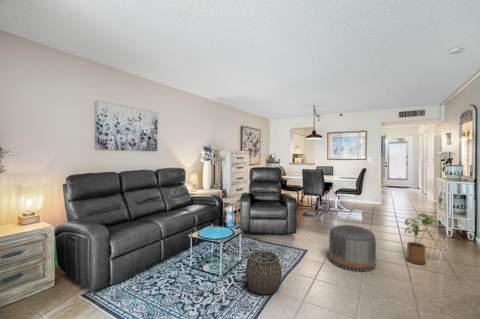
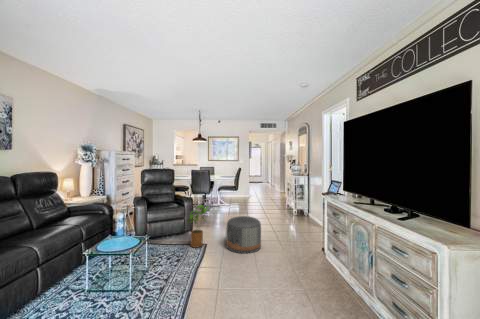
house plant: present [405,213,438,264] -> present [187,205,210,248]
woven basket: present [245,251,282,295] -> none [160,252,197,297]

